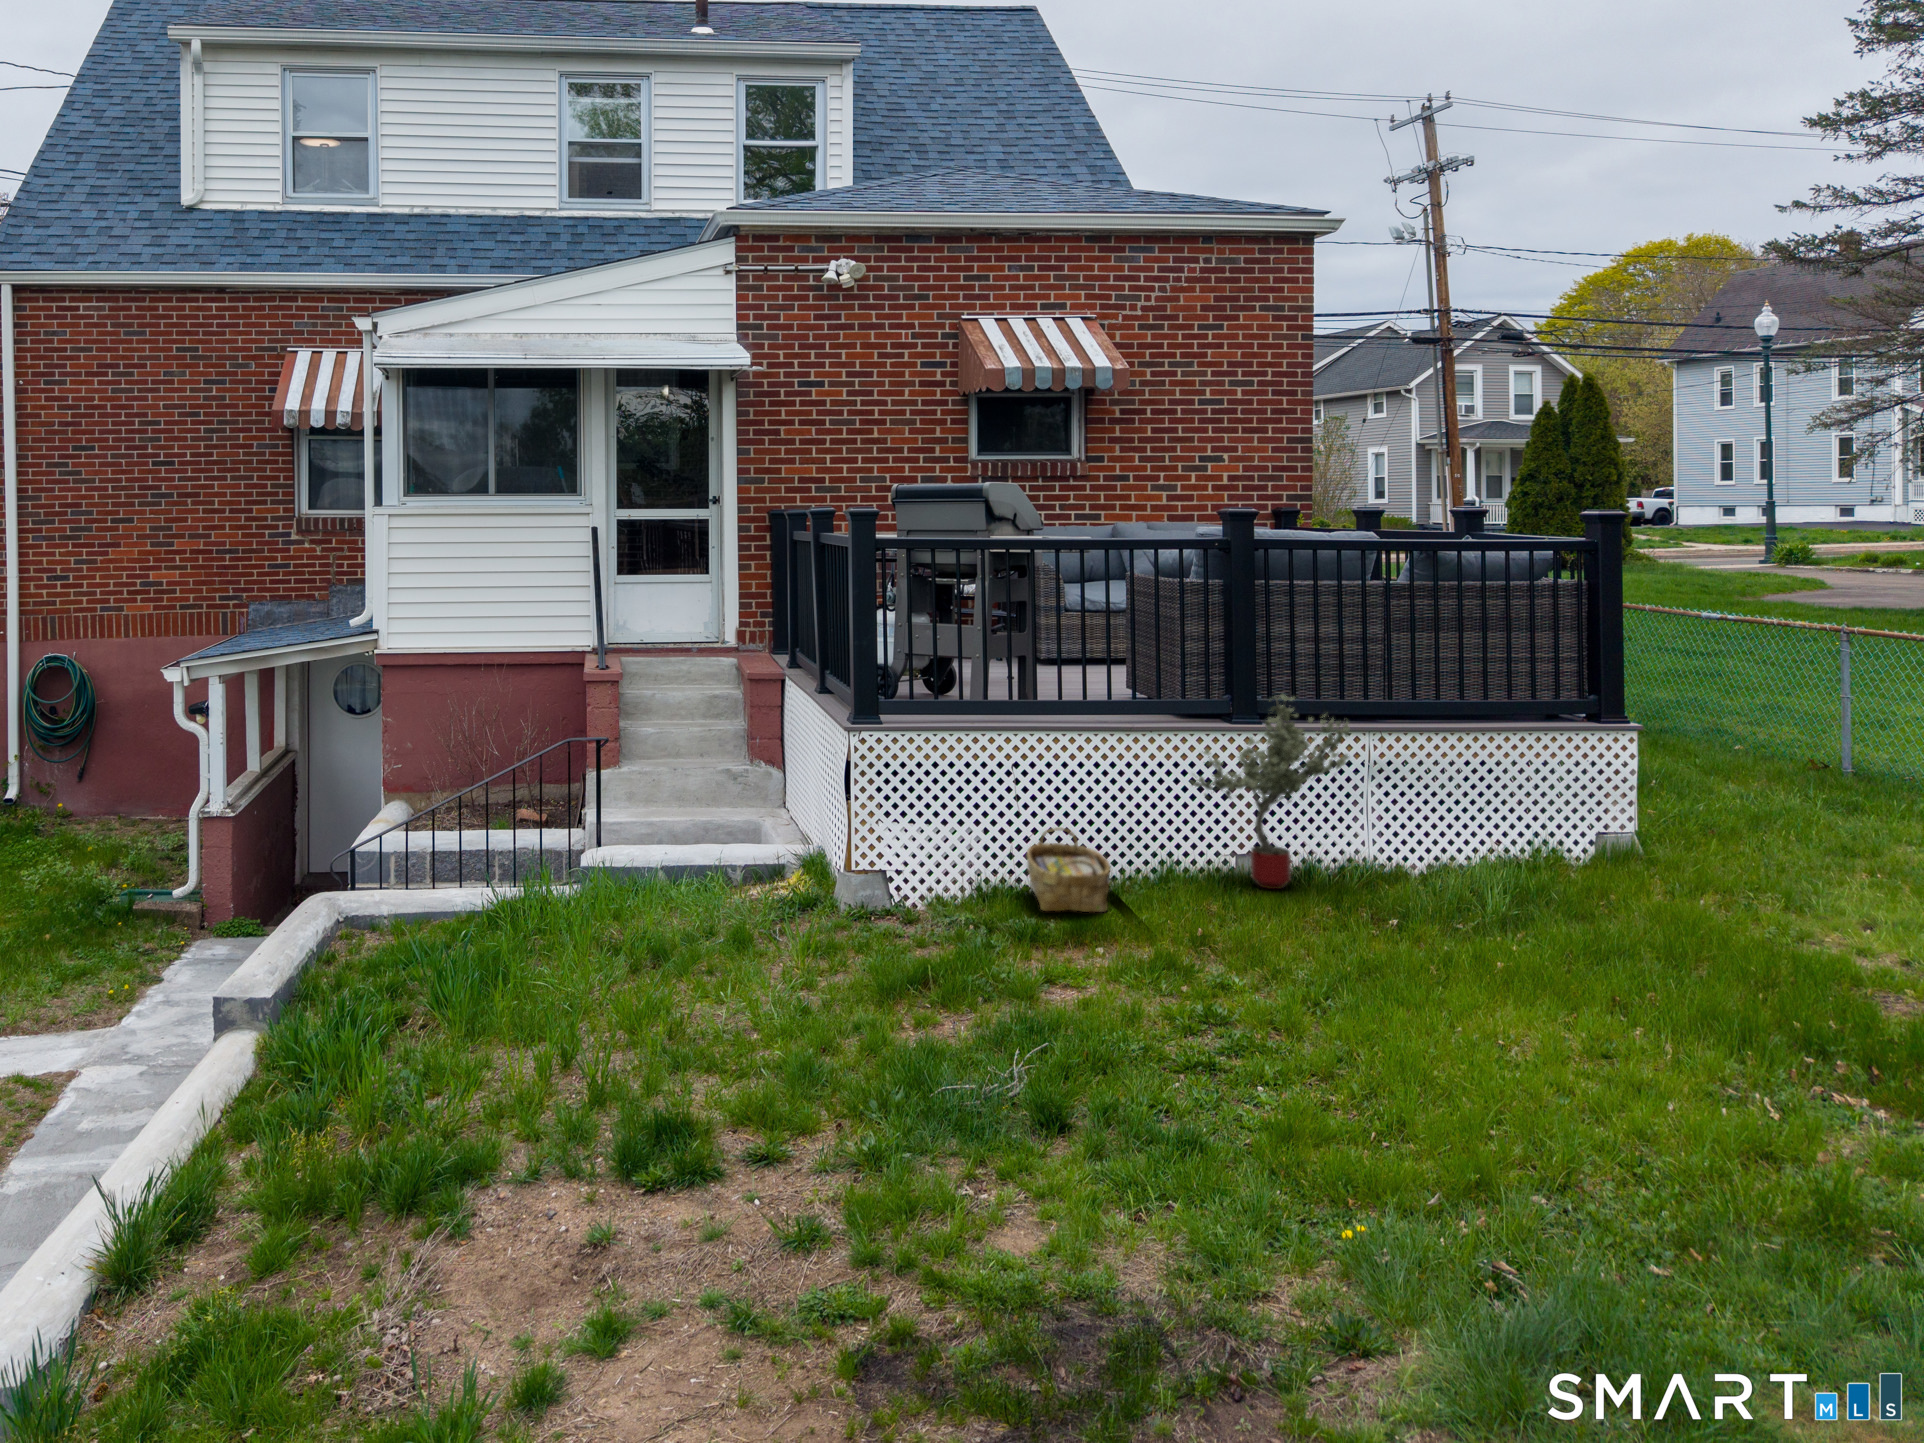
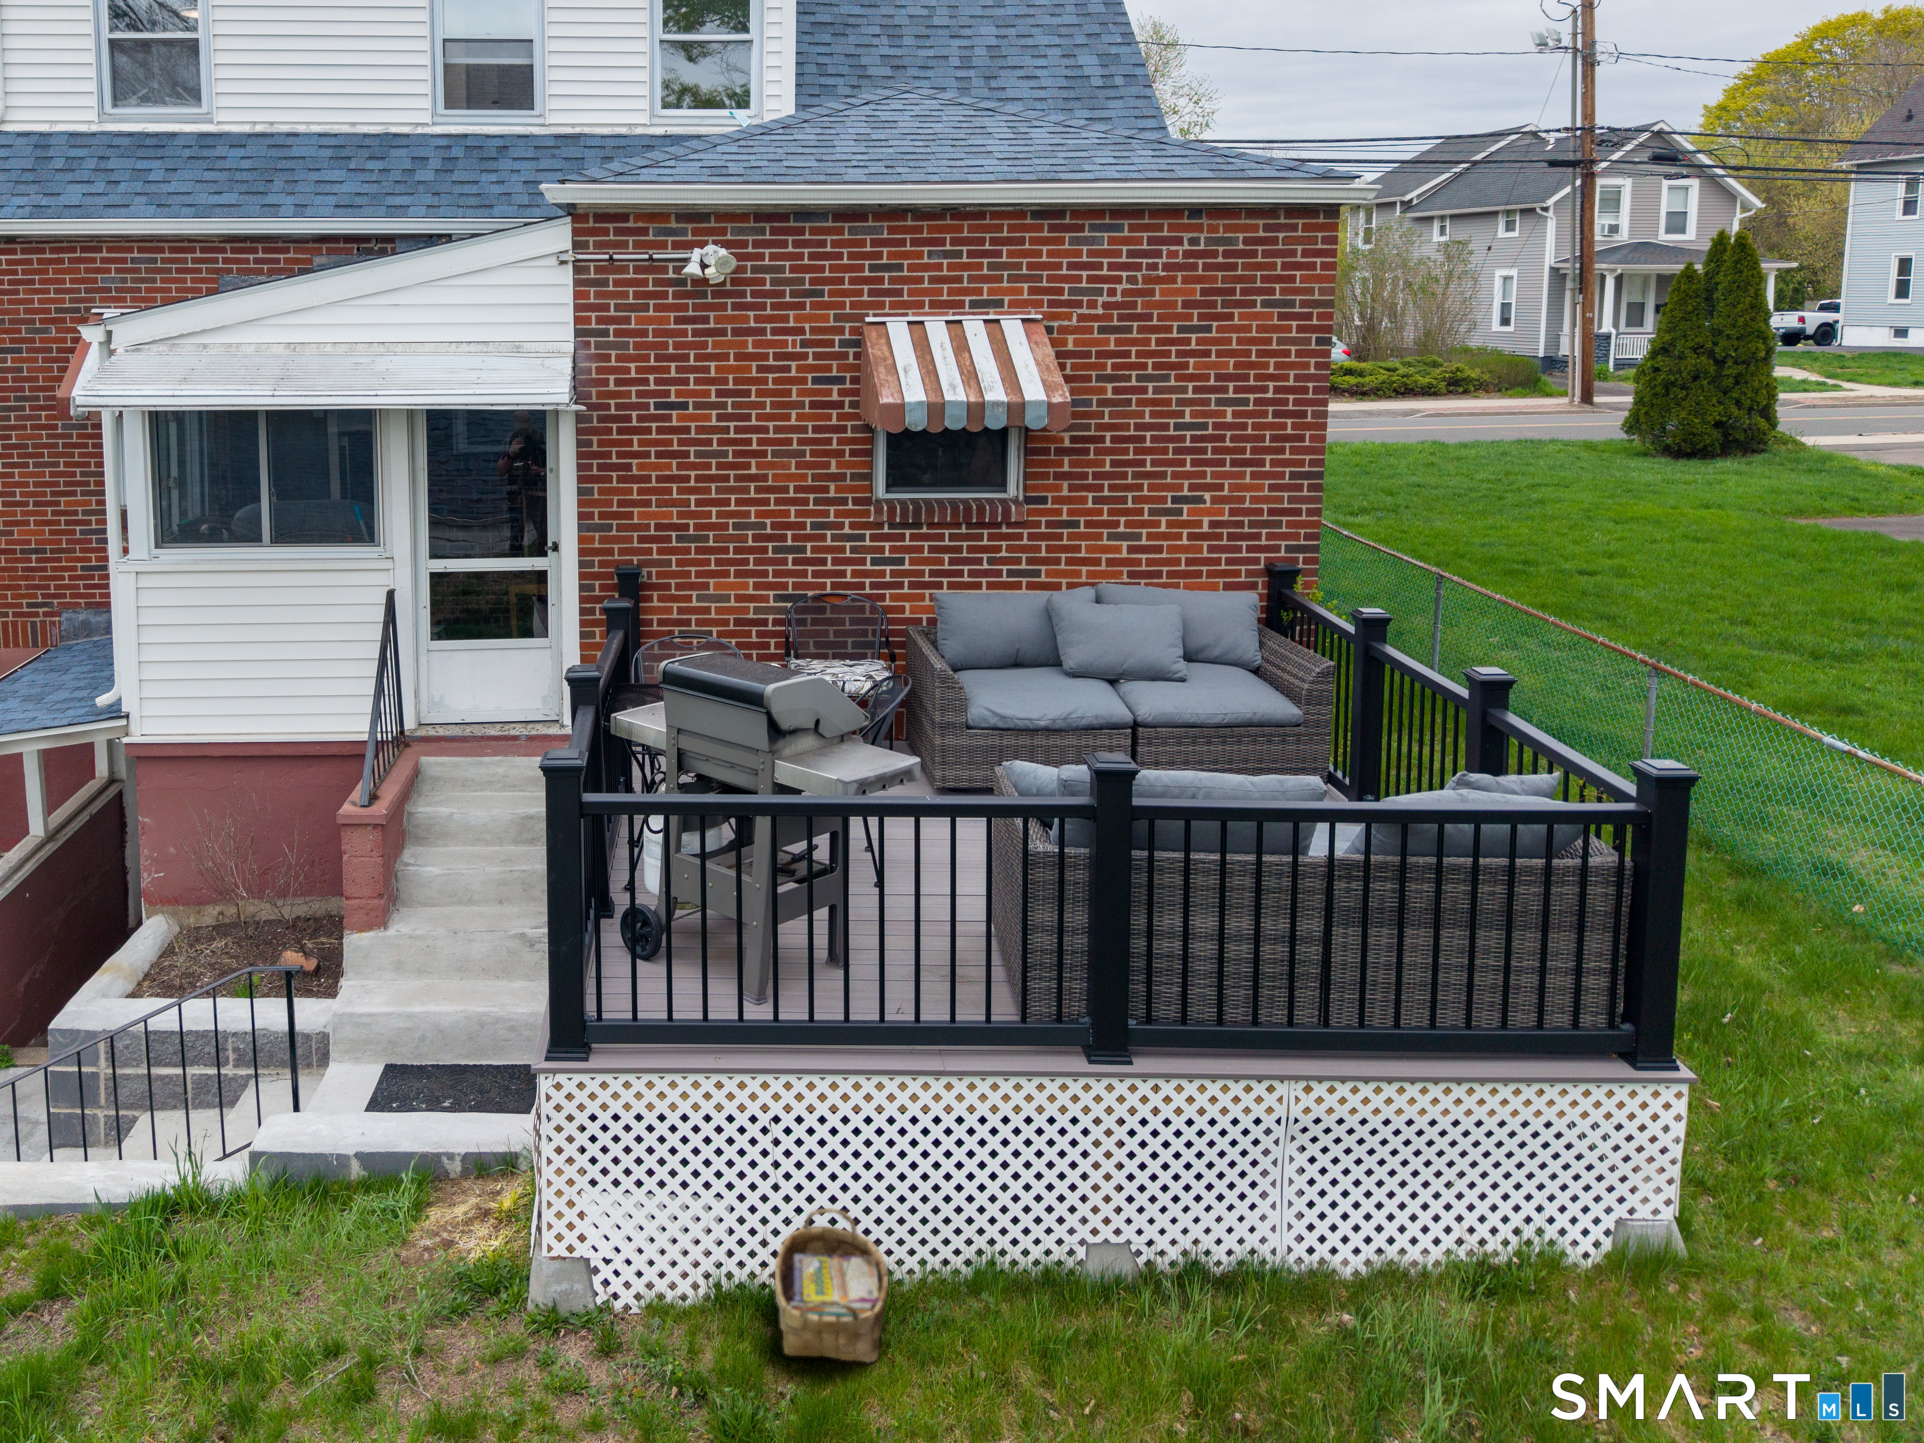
potted tree: present [1191,694,1350,889] -> none [1004,1048,1244,1336]

